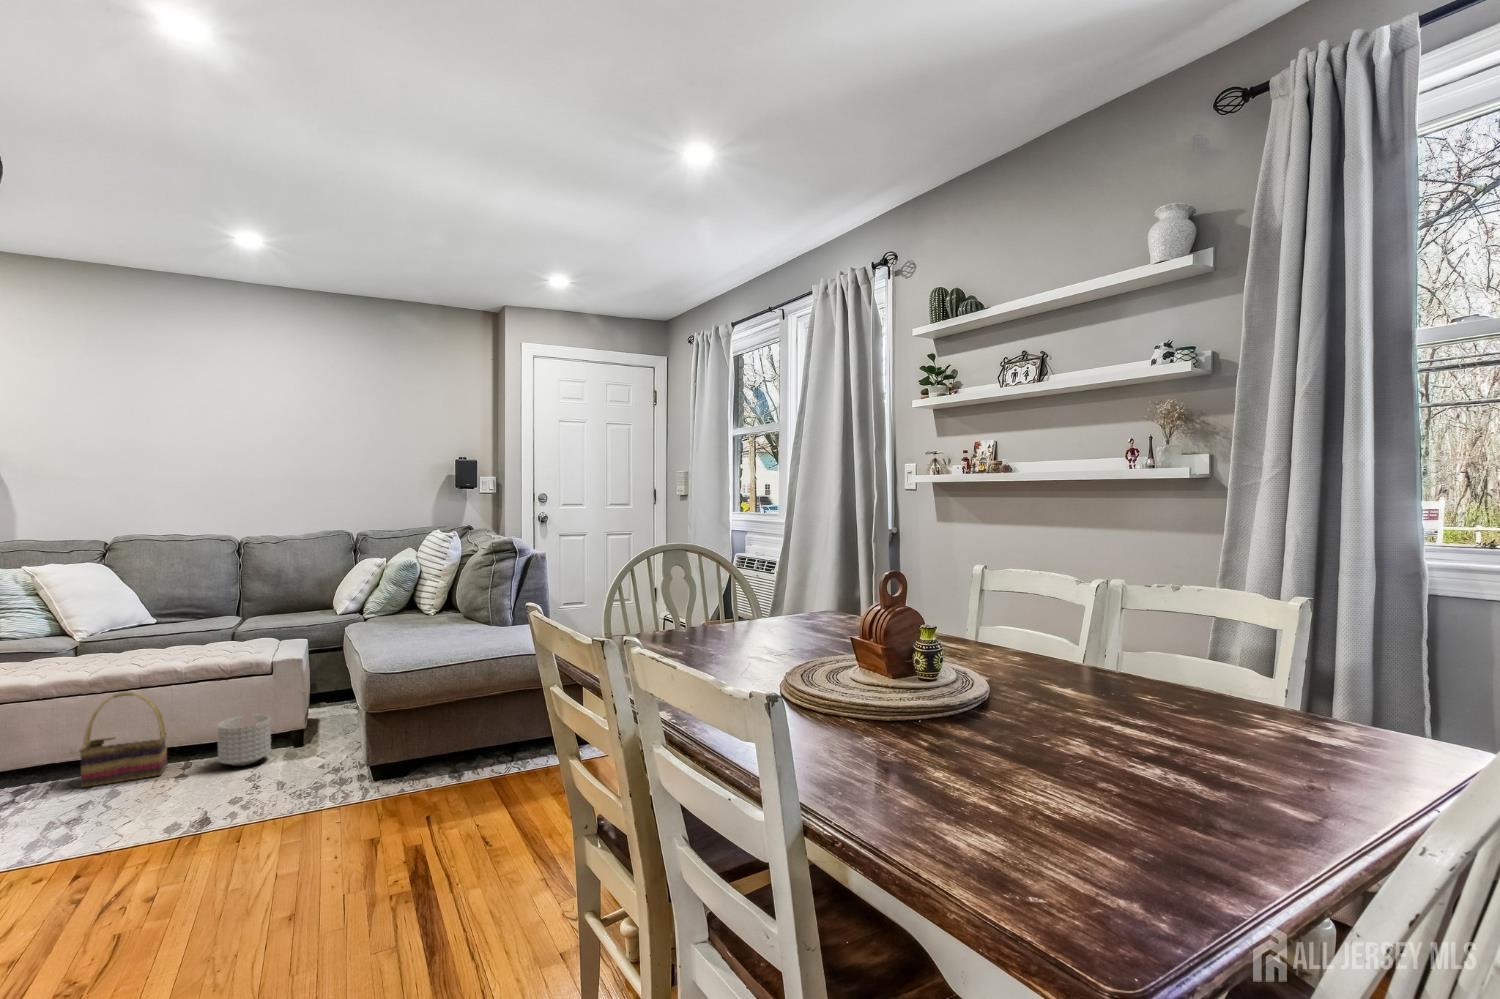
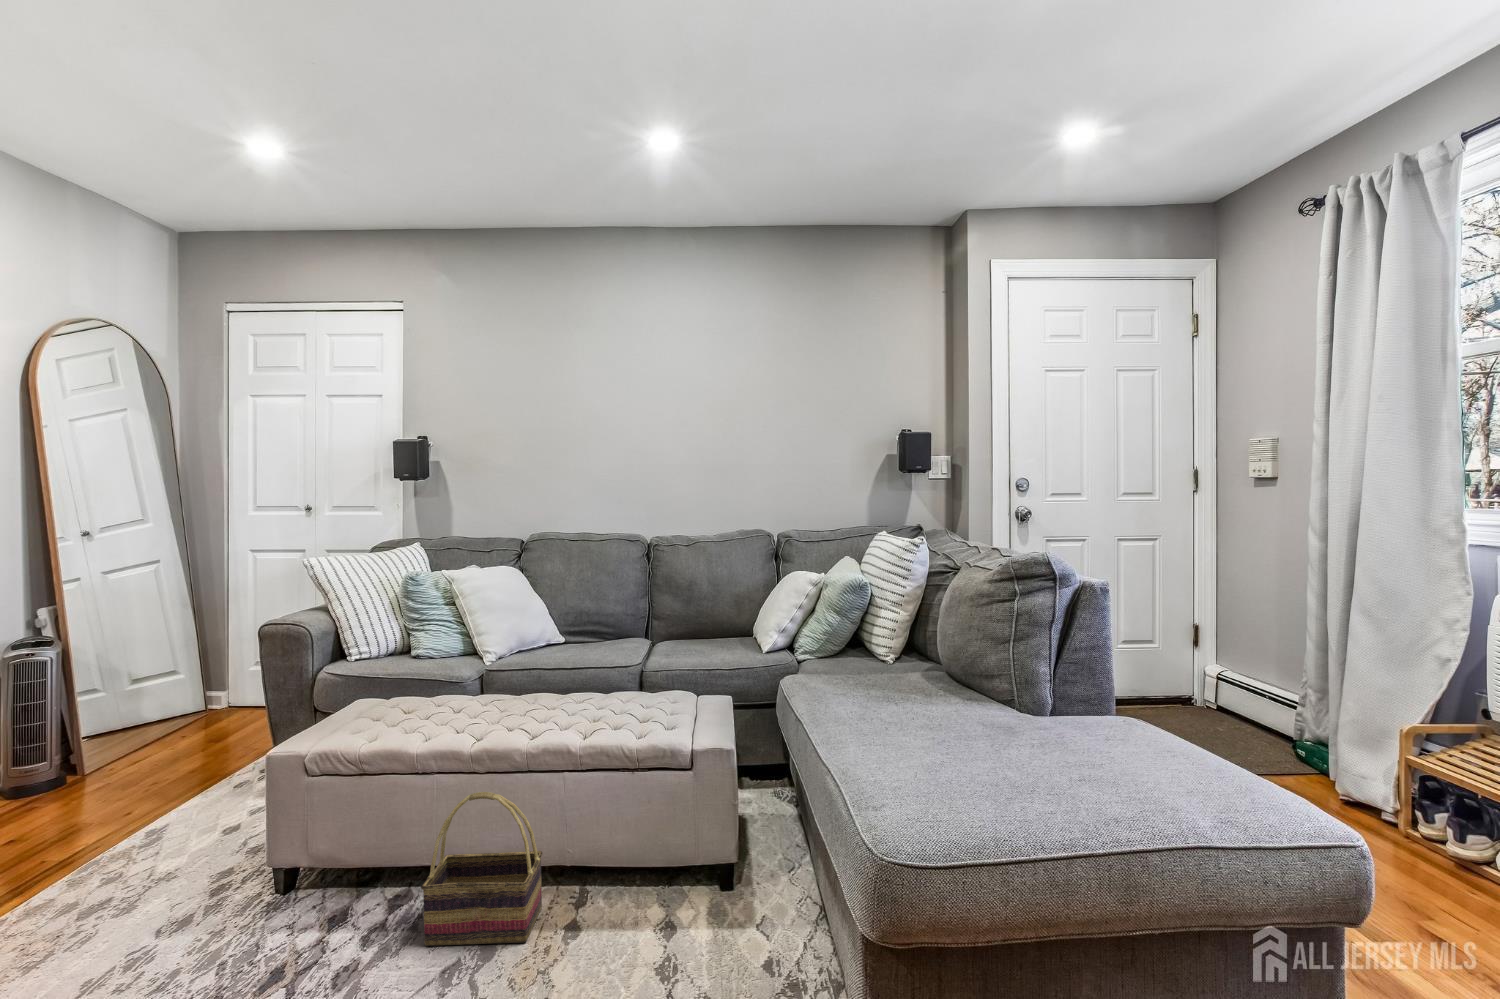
planter: present [218,715,271,766] -> none [603,846,680,953]

